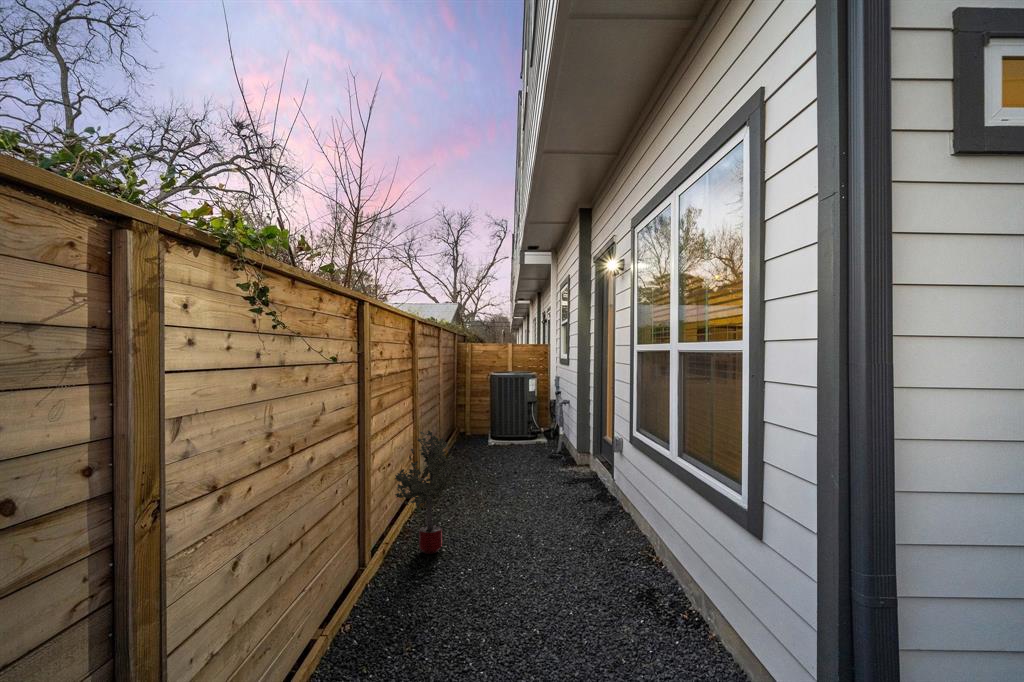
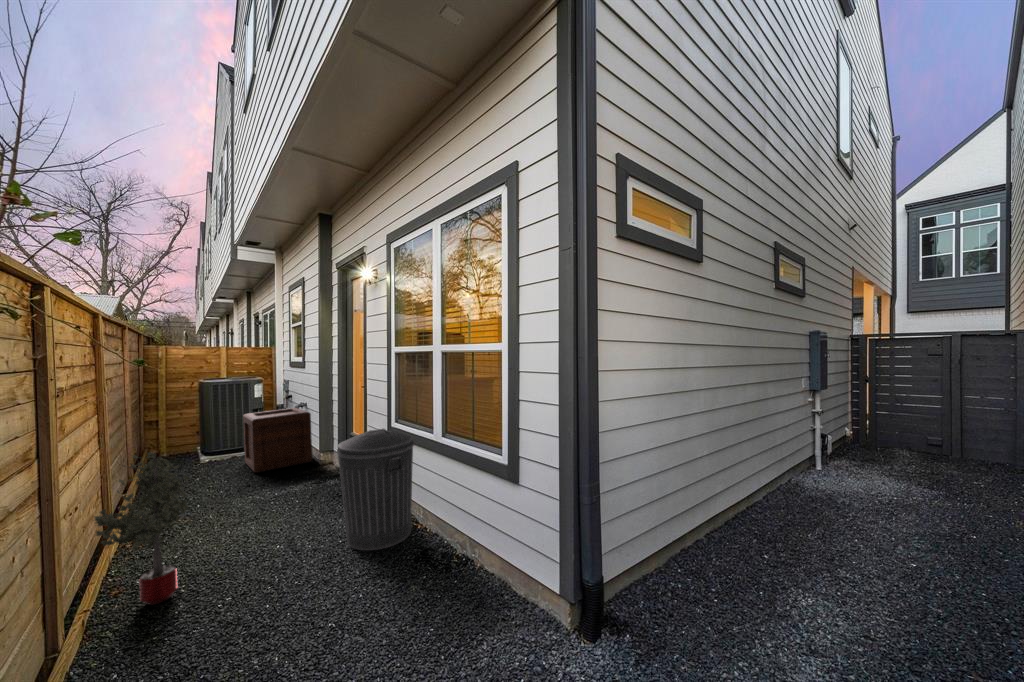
wooden crate: none [519,406,572,462] -> present [243,408,312,473]
trash can: none [570,443,651,572] -> present [337,429,414,550]

